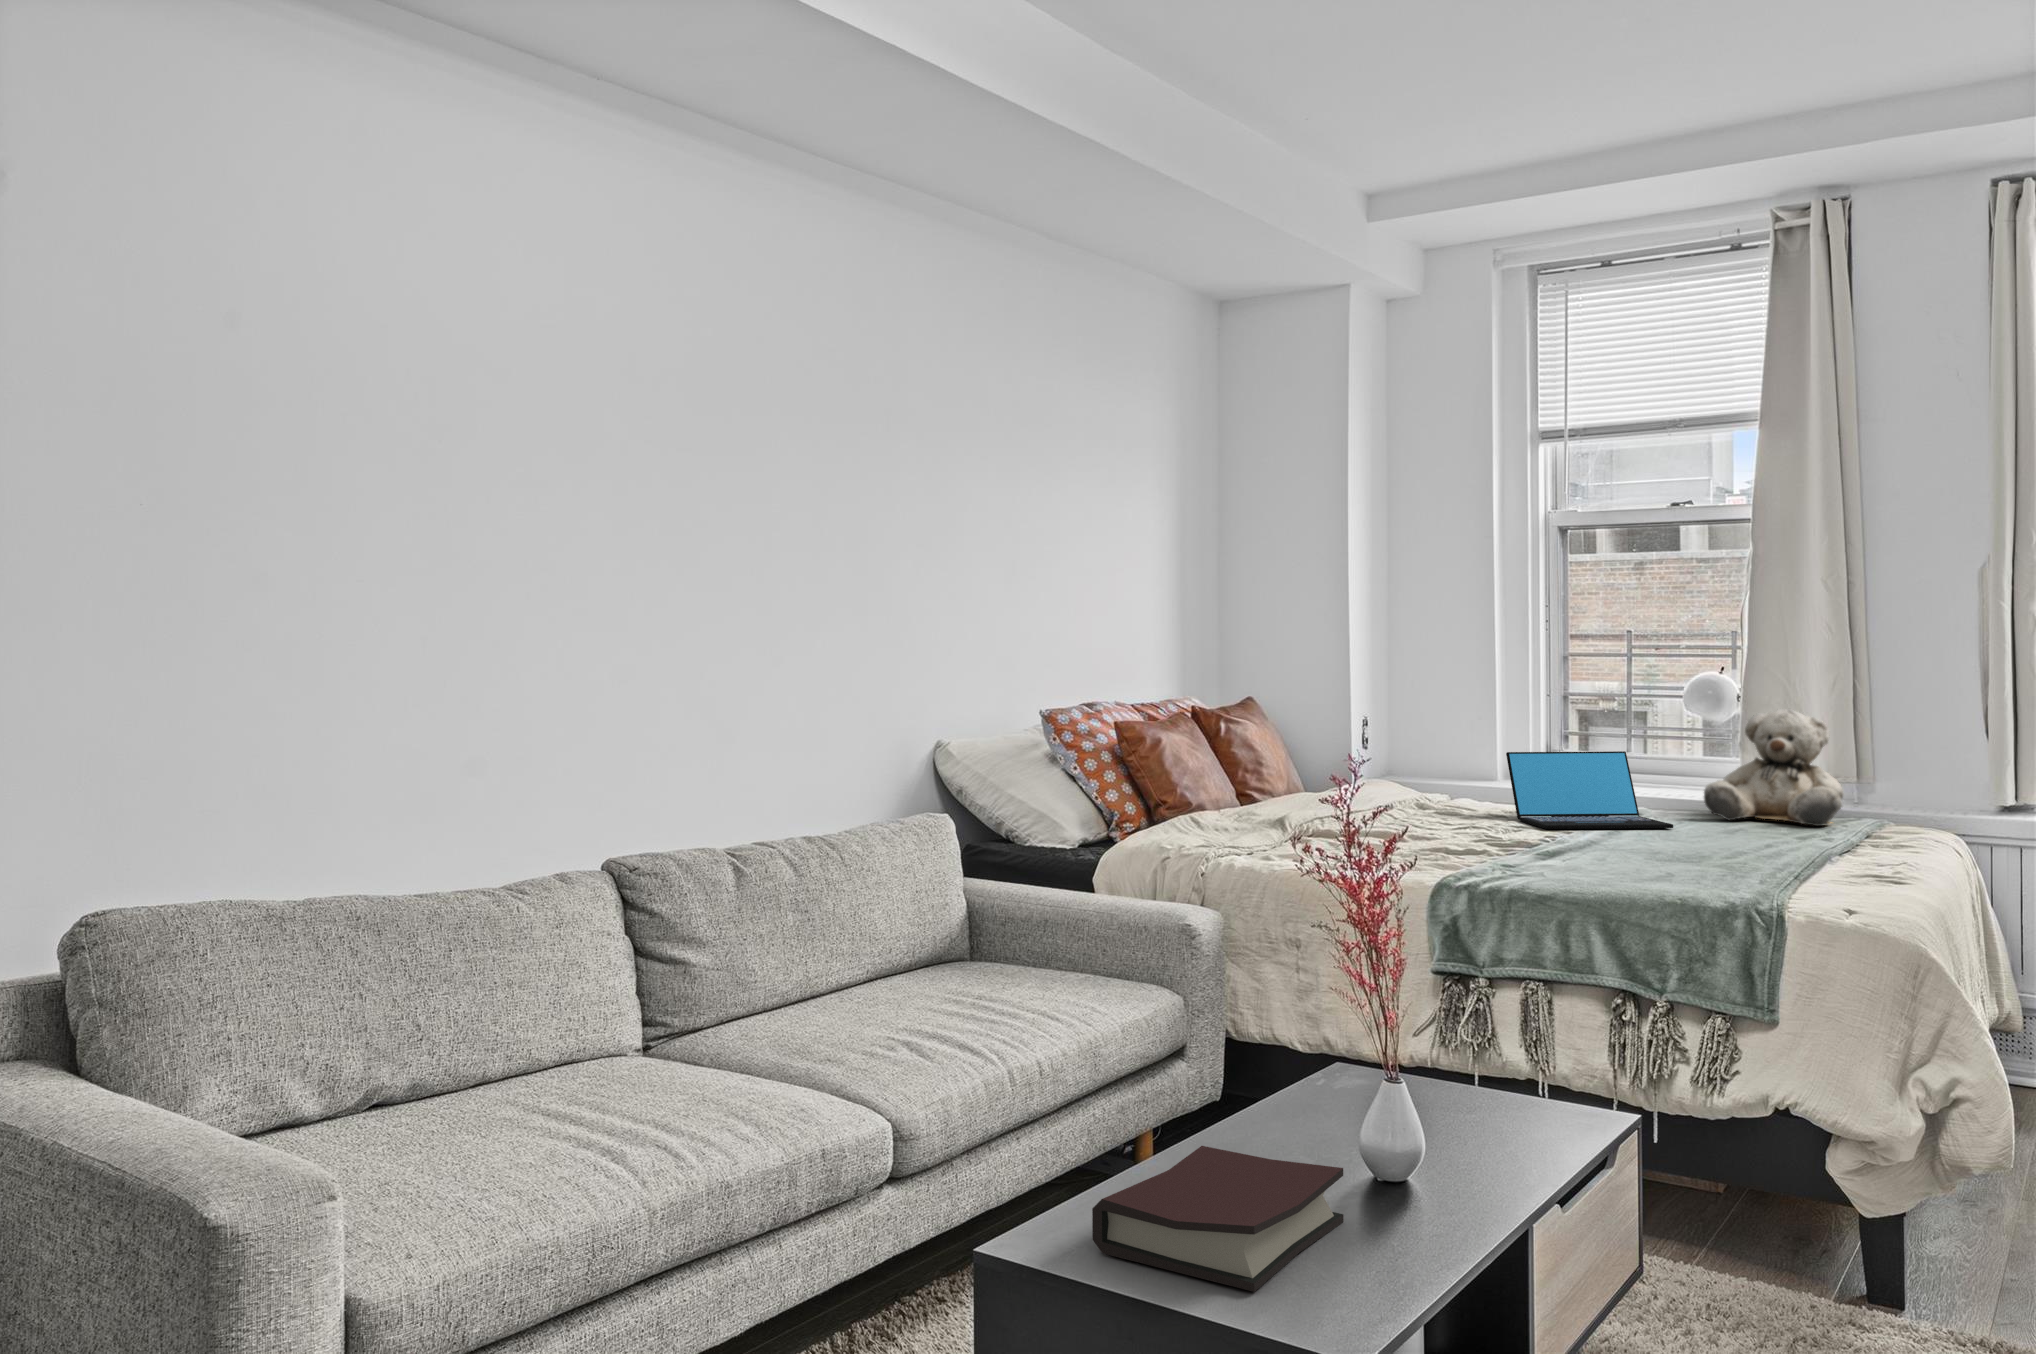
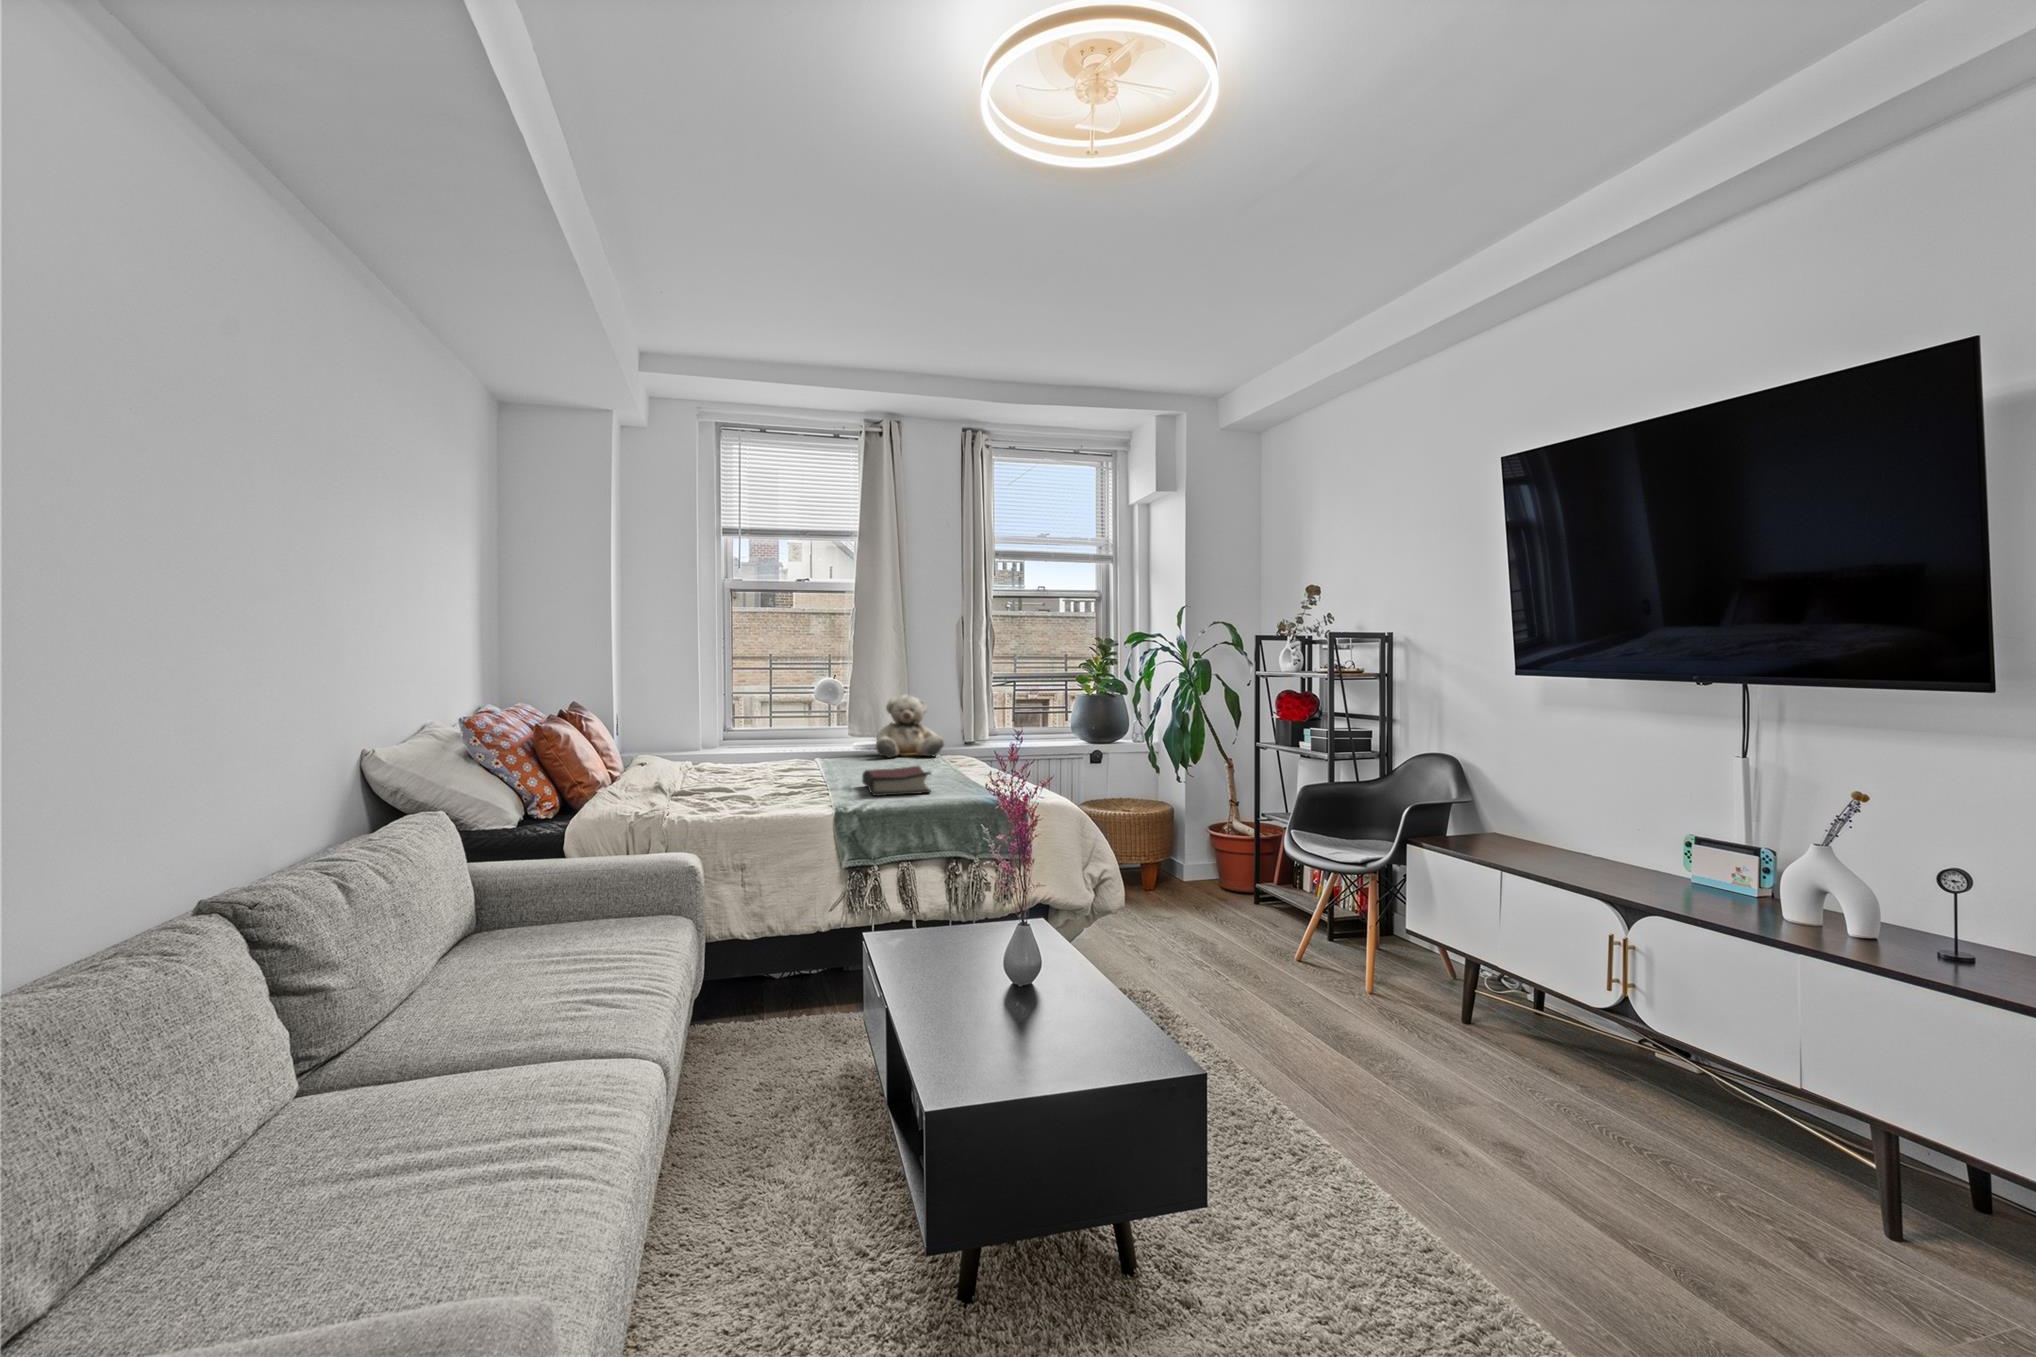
laptop: present [1506,751,1673,829] -> none [777,723,878,773]
hardback book: present [1092,1146,1343,1292] -> present [862,766,931,796]

